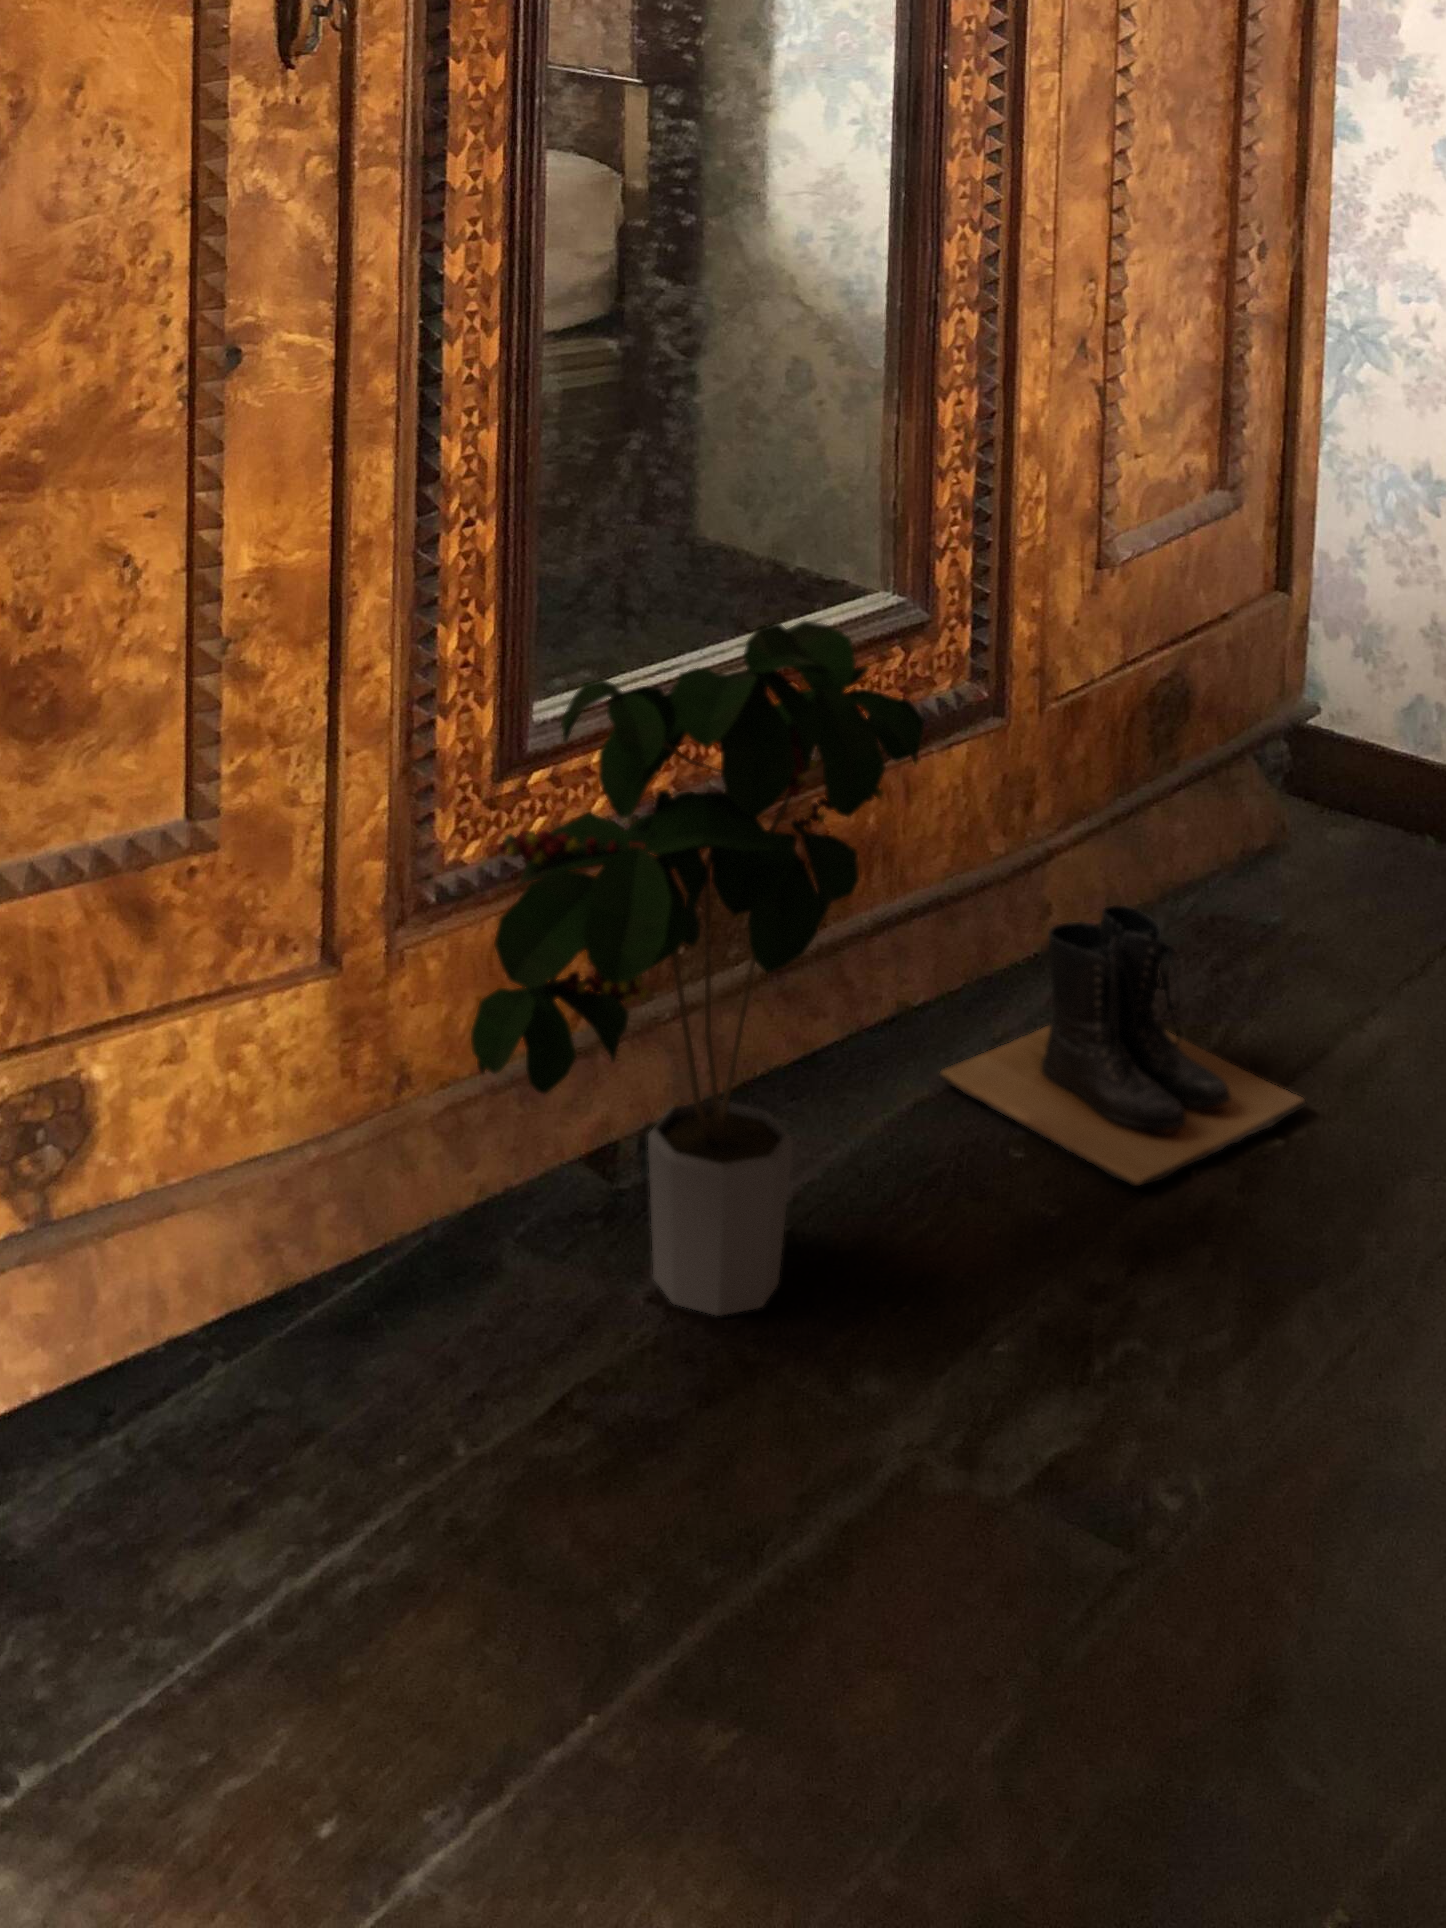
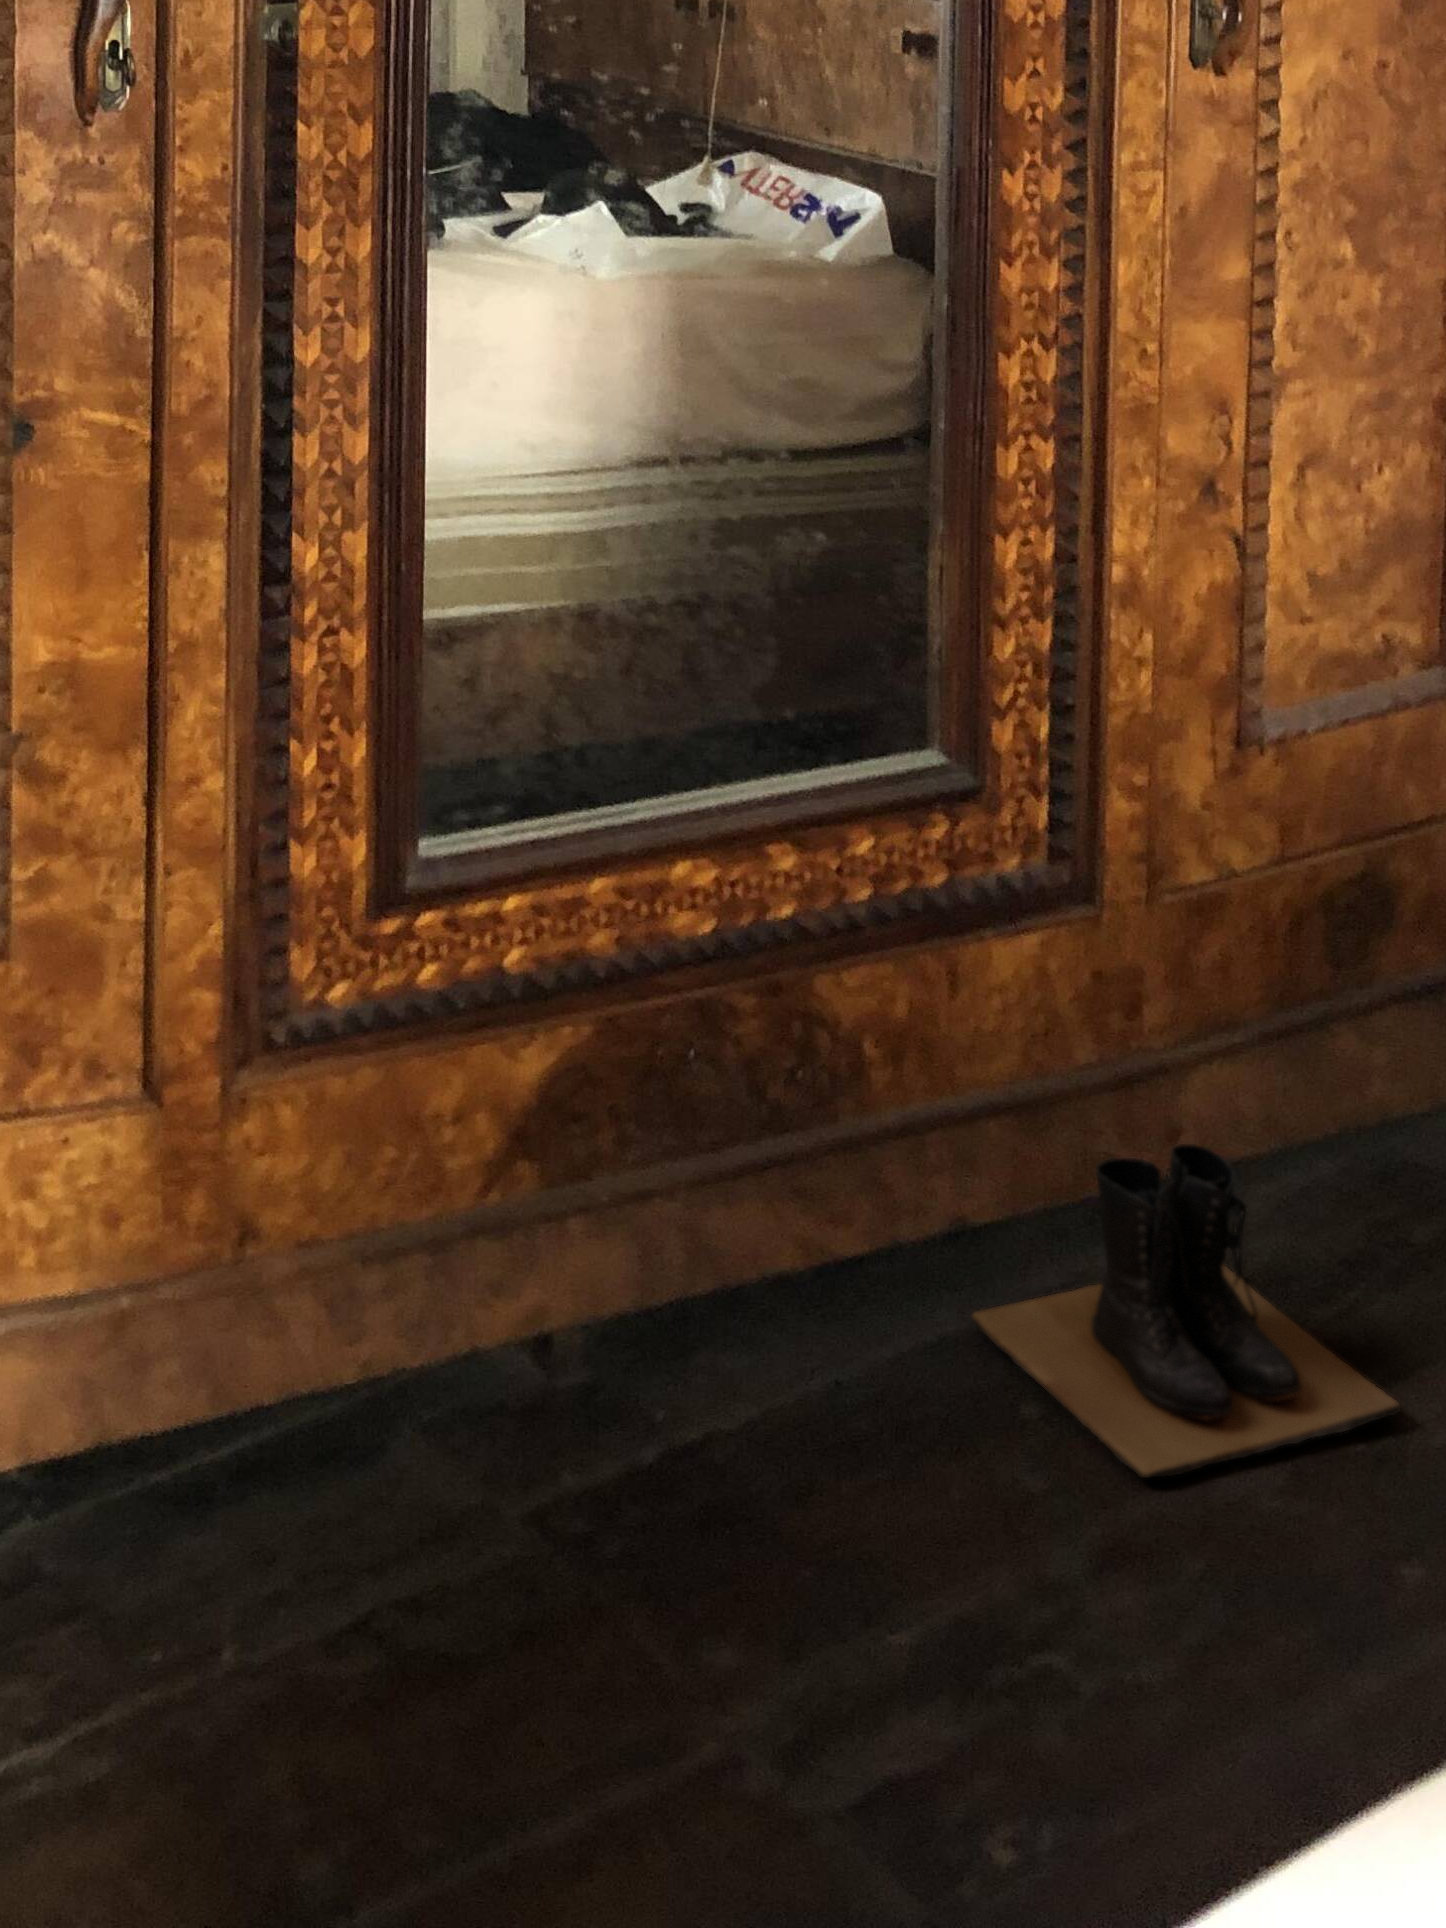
potted plant: present [471,621,924,1316] -> none [265,771,887,1554]

